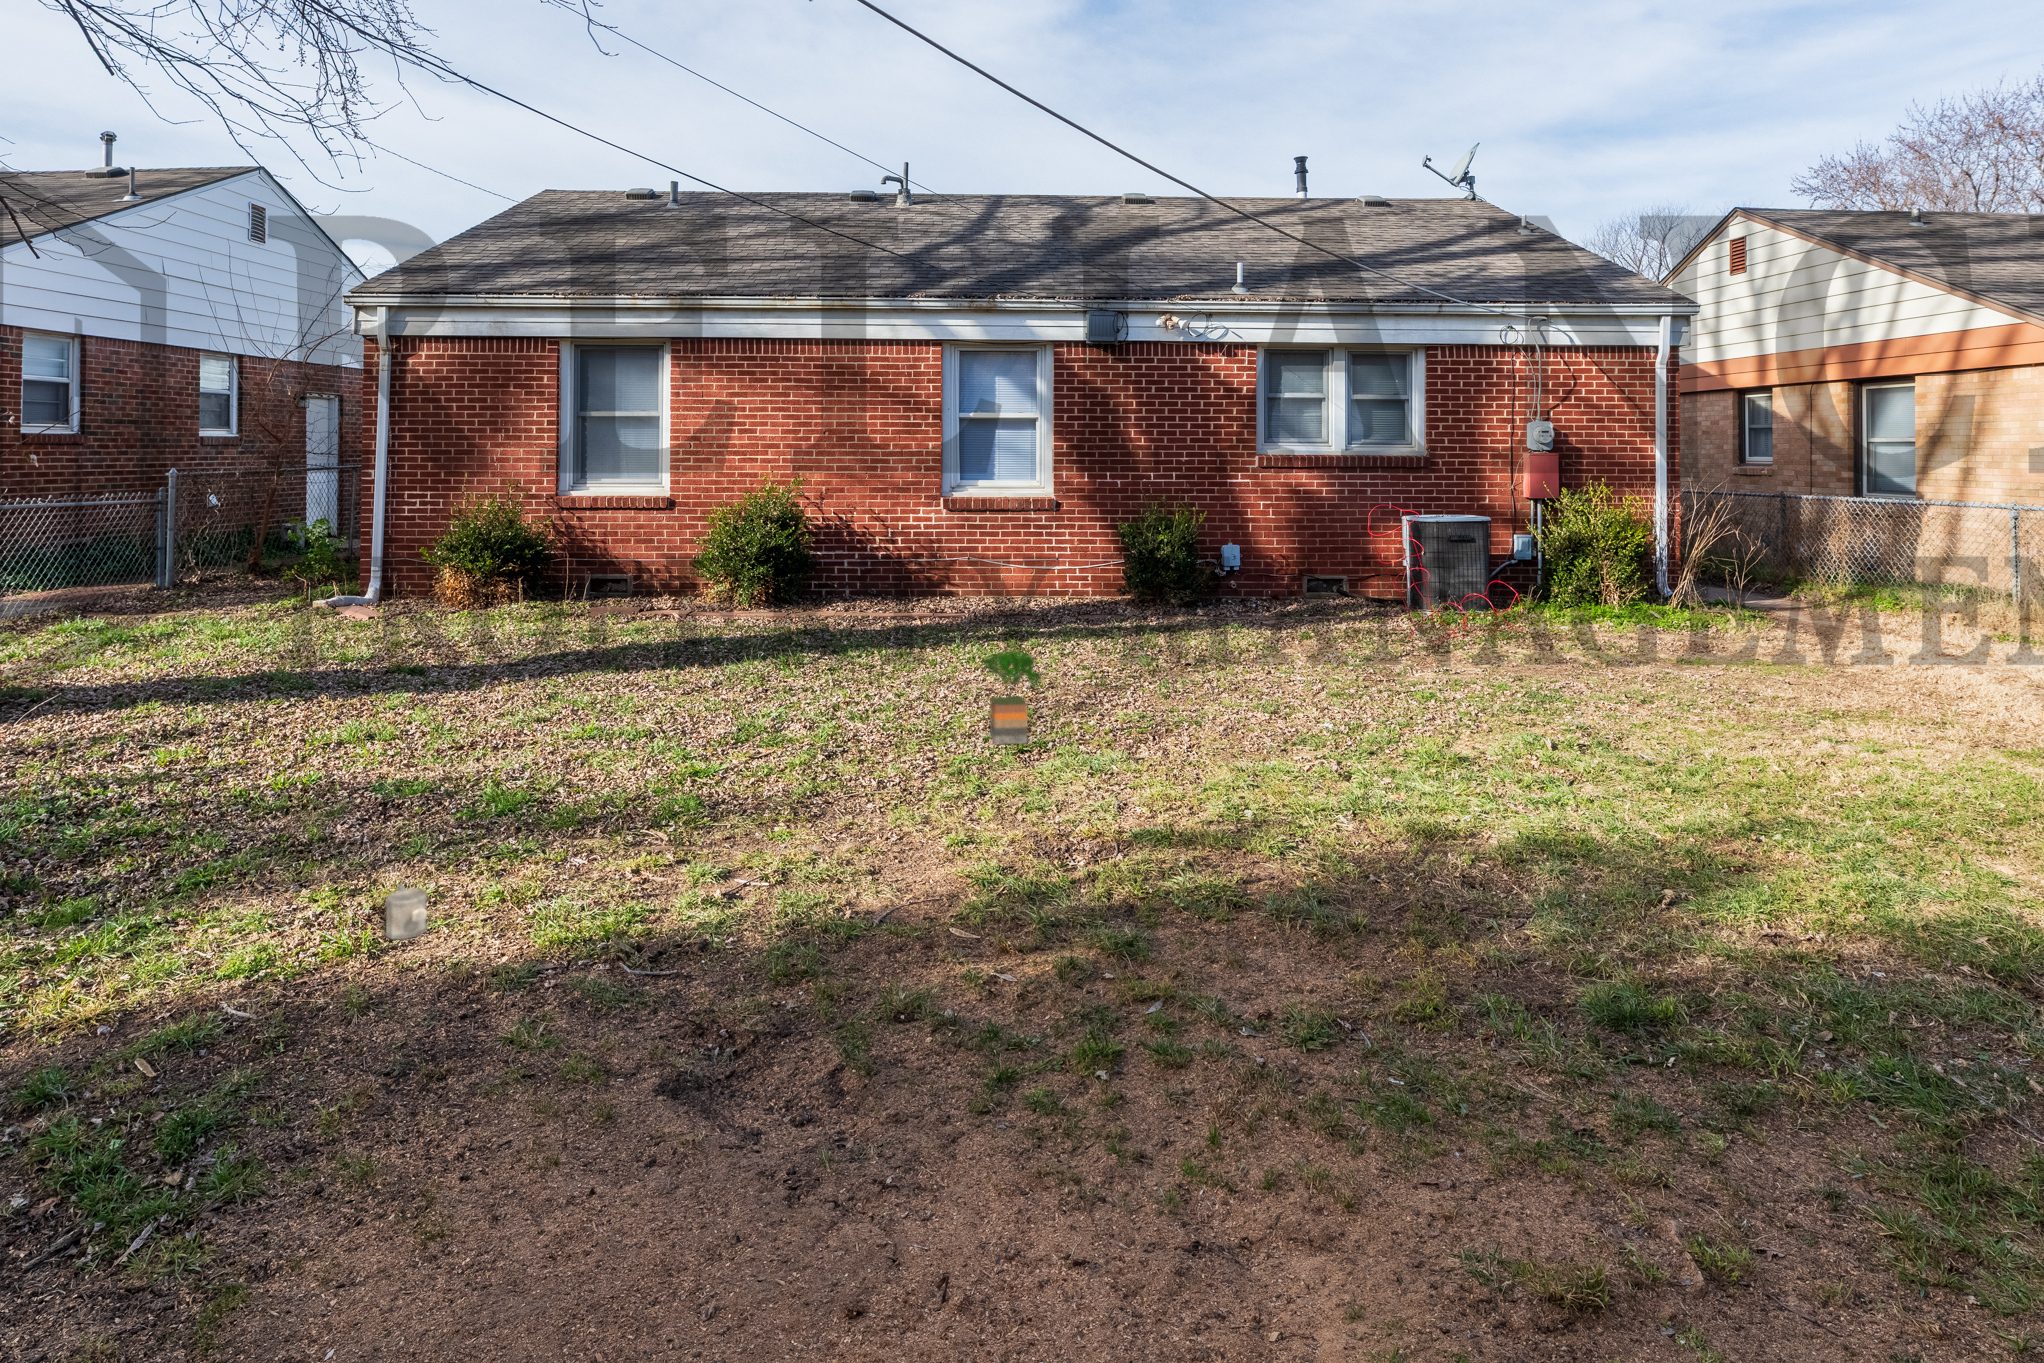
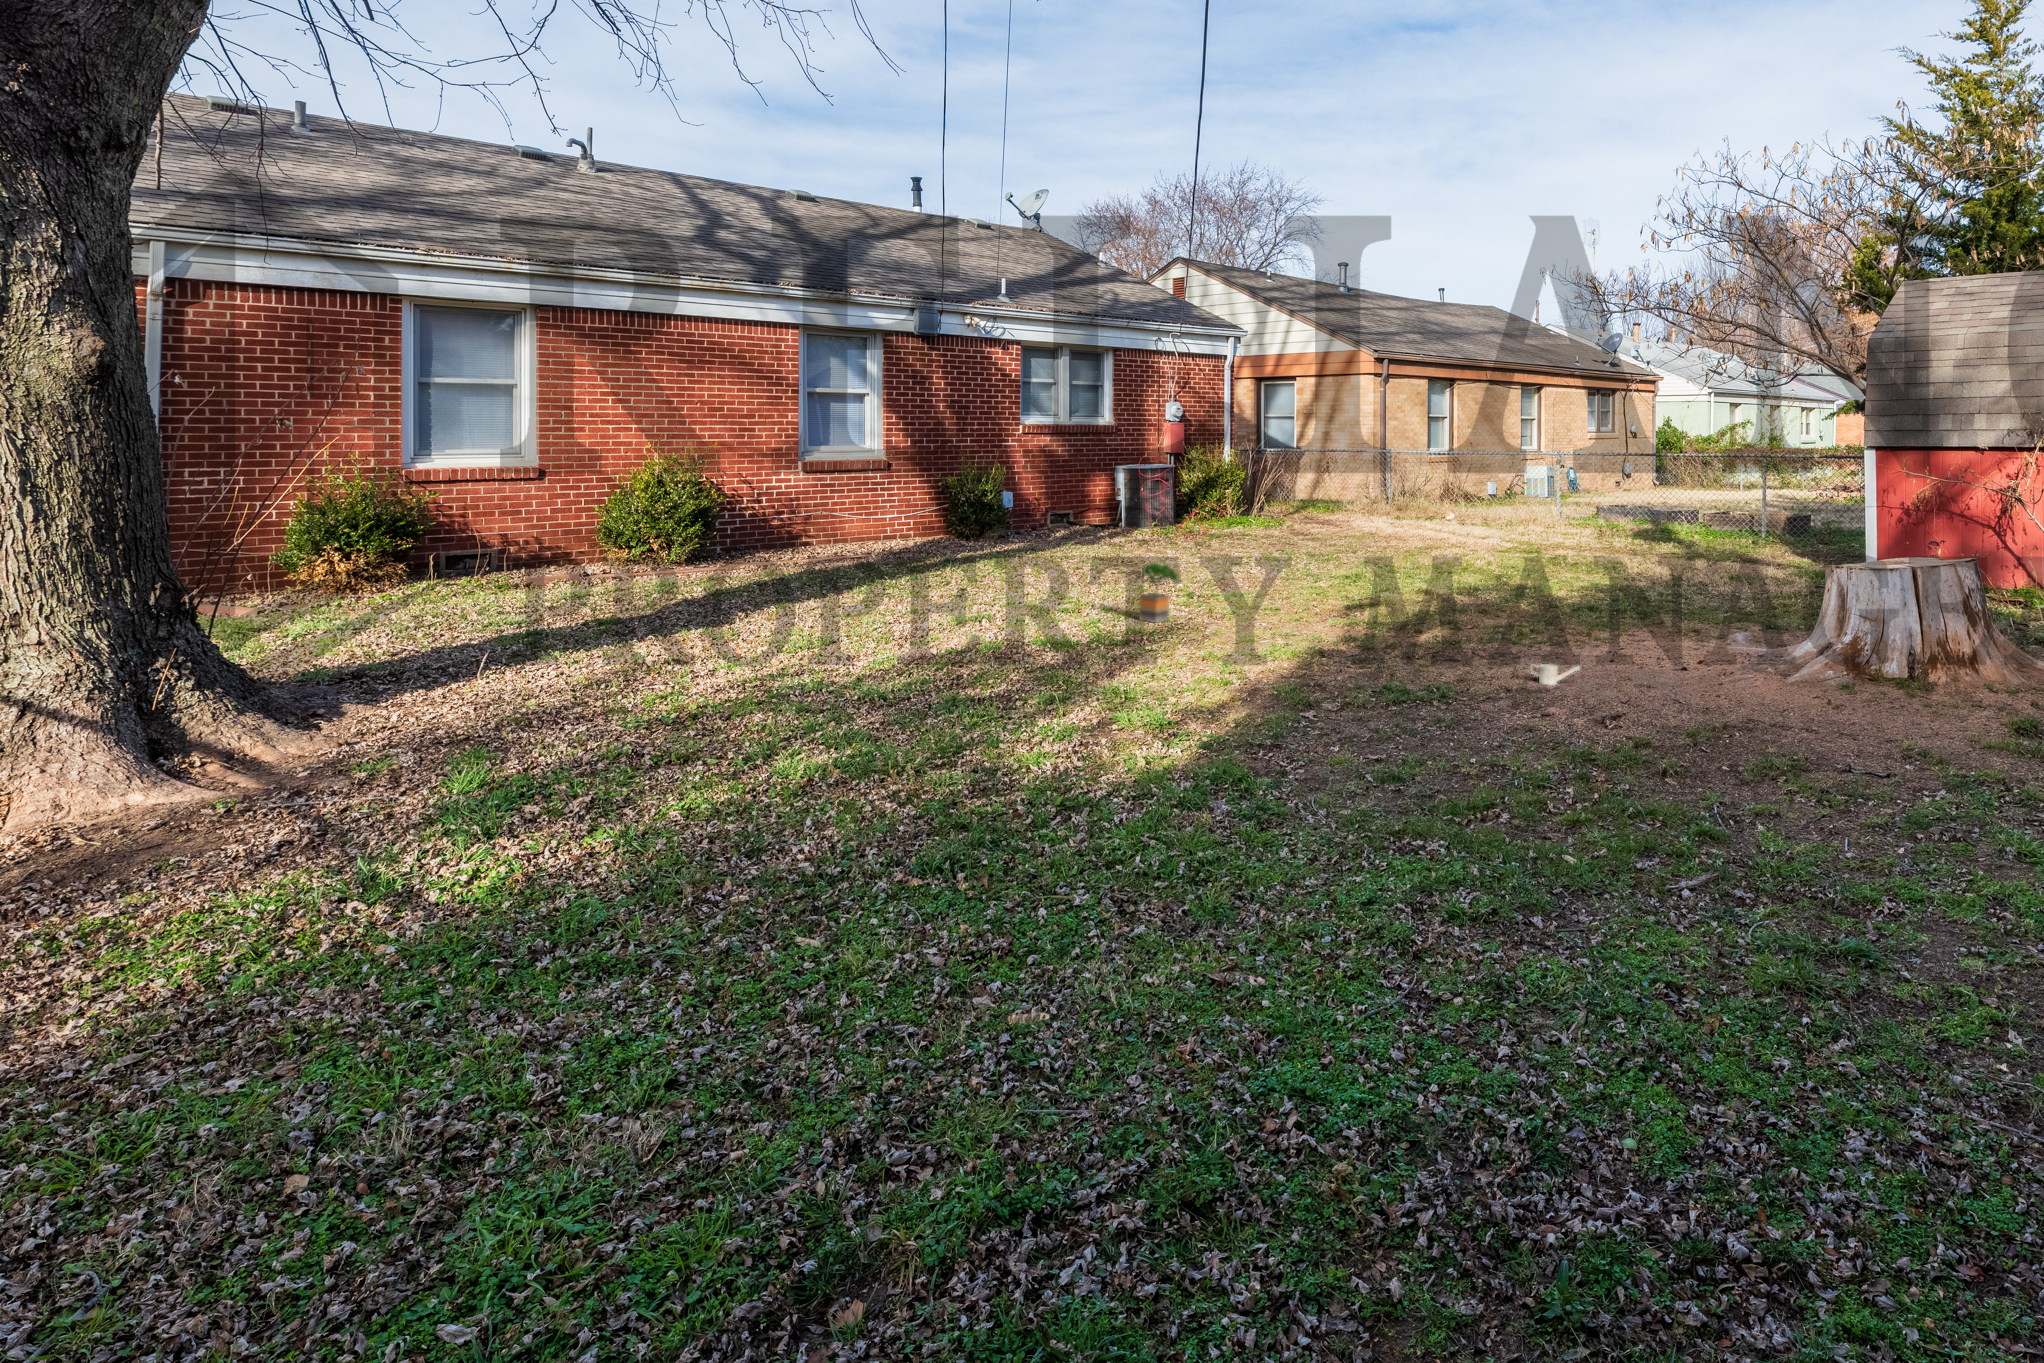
watering can: present [385,884,428,939] -> present [1538,664,1580,686]

